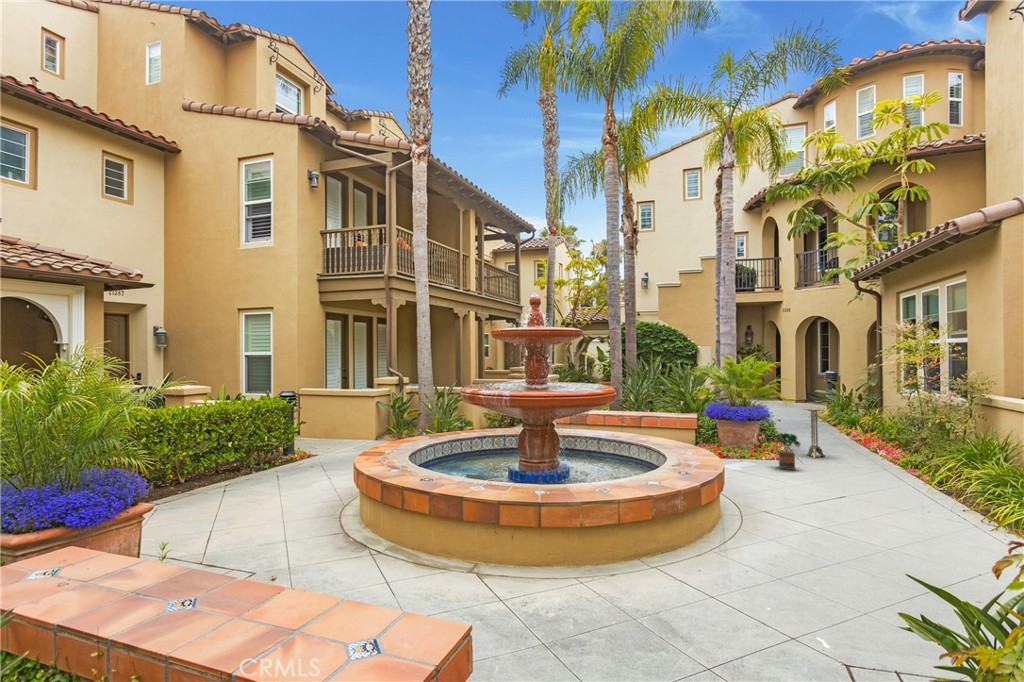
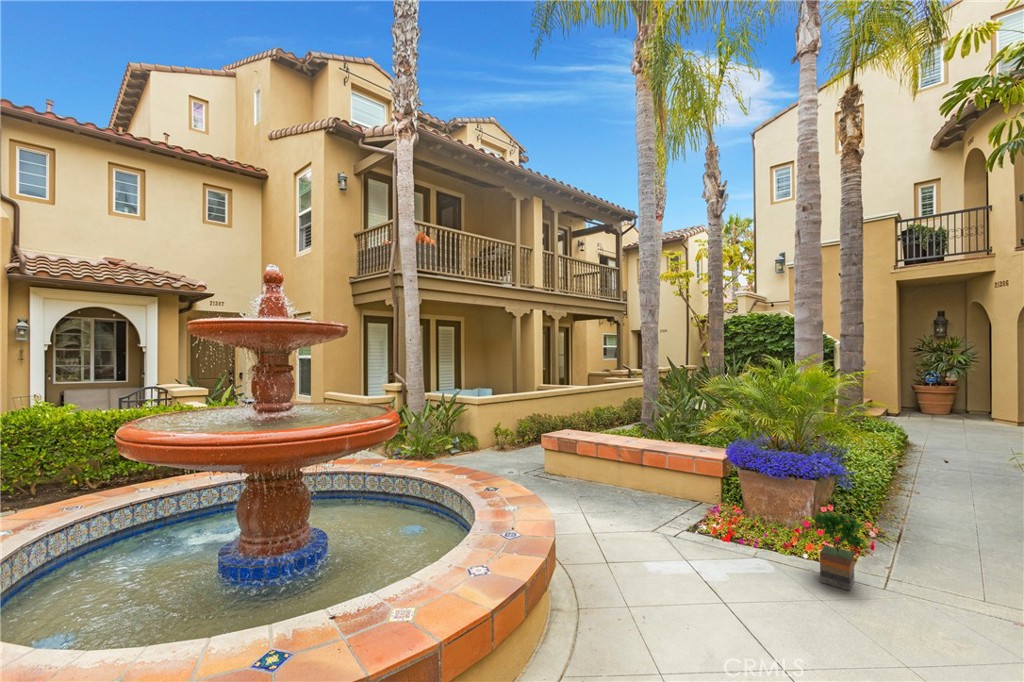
side table: present [804,408,825,459] -> none [911,462,961,562]

